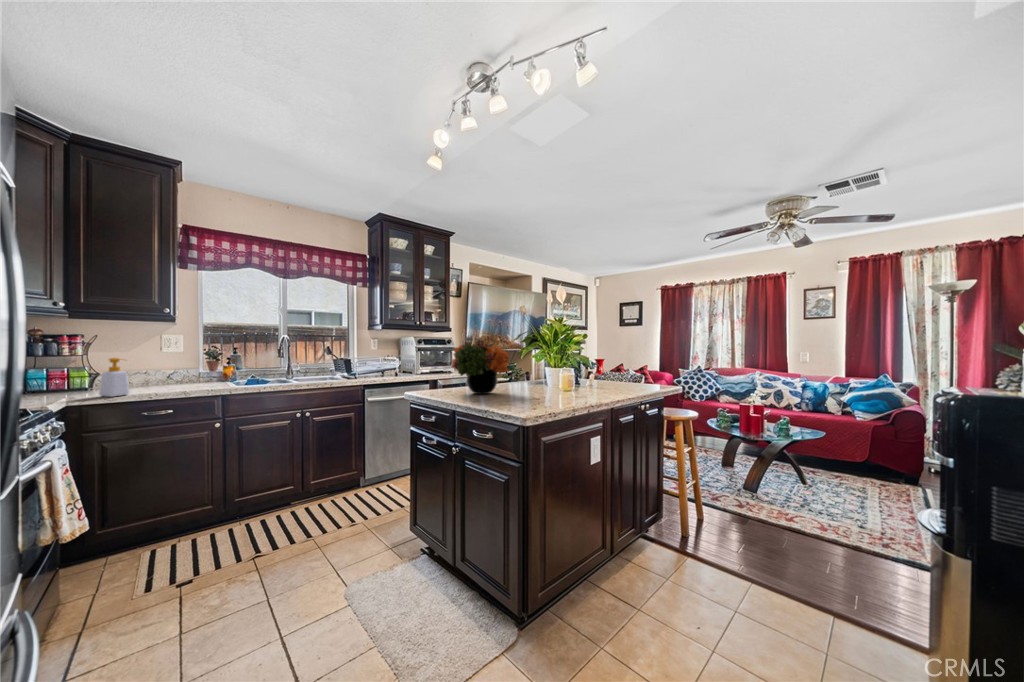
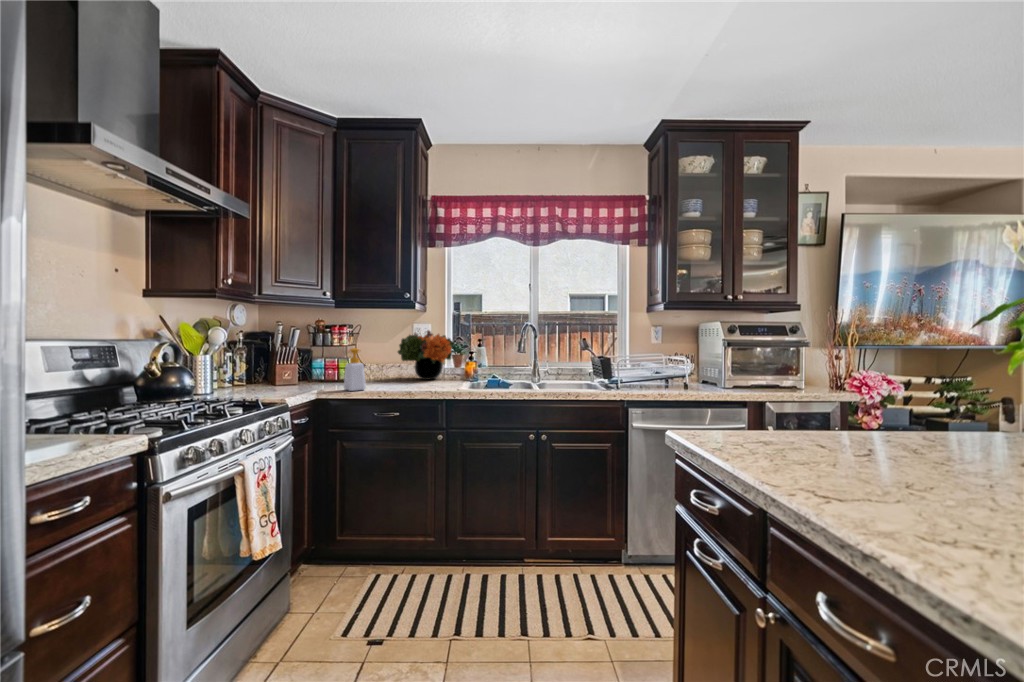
flower arrangement: present [451,340,510,394] -> present [398,330,454,380]

